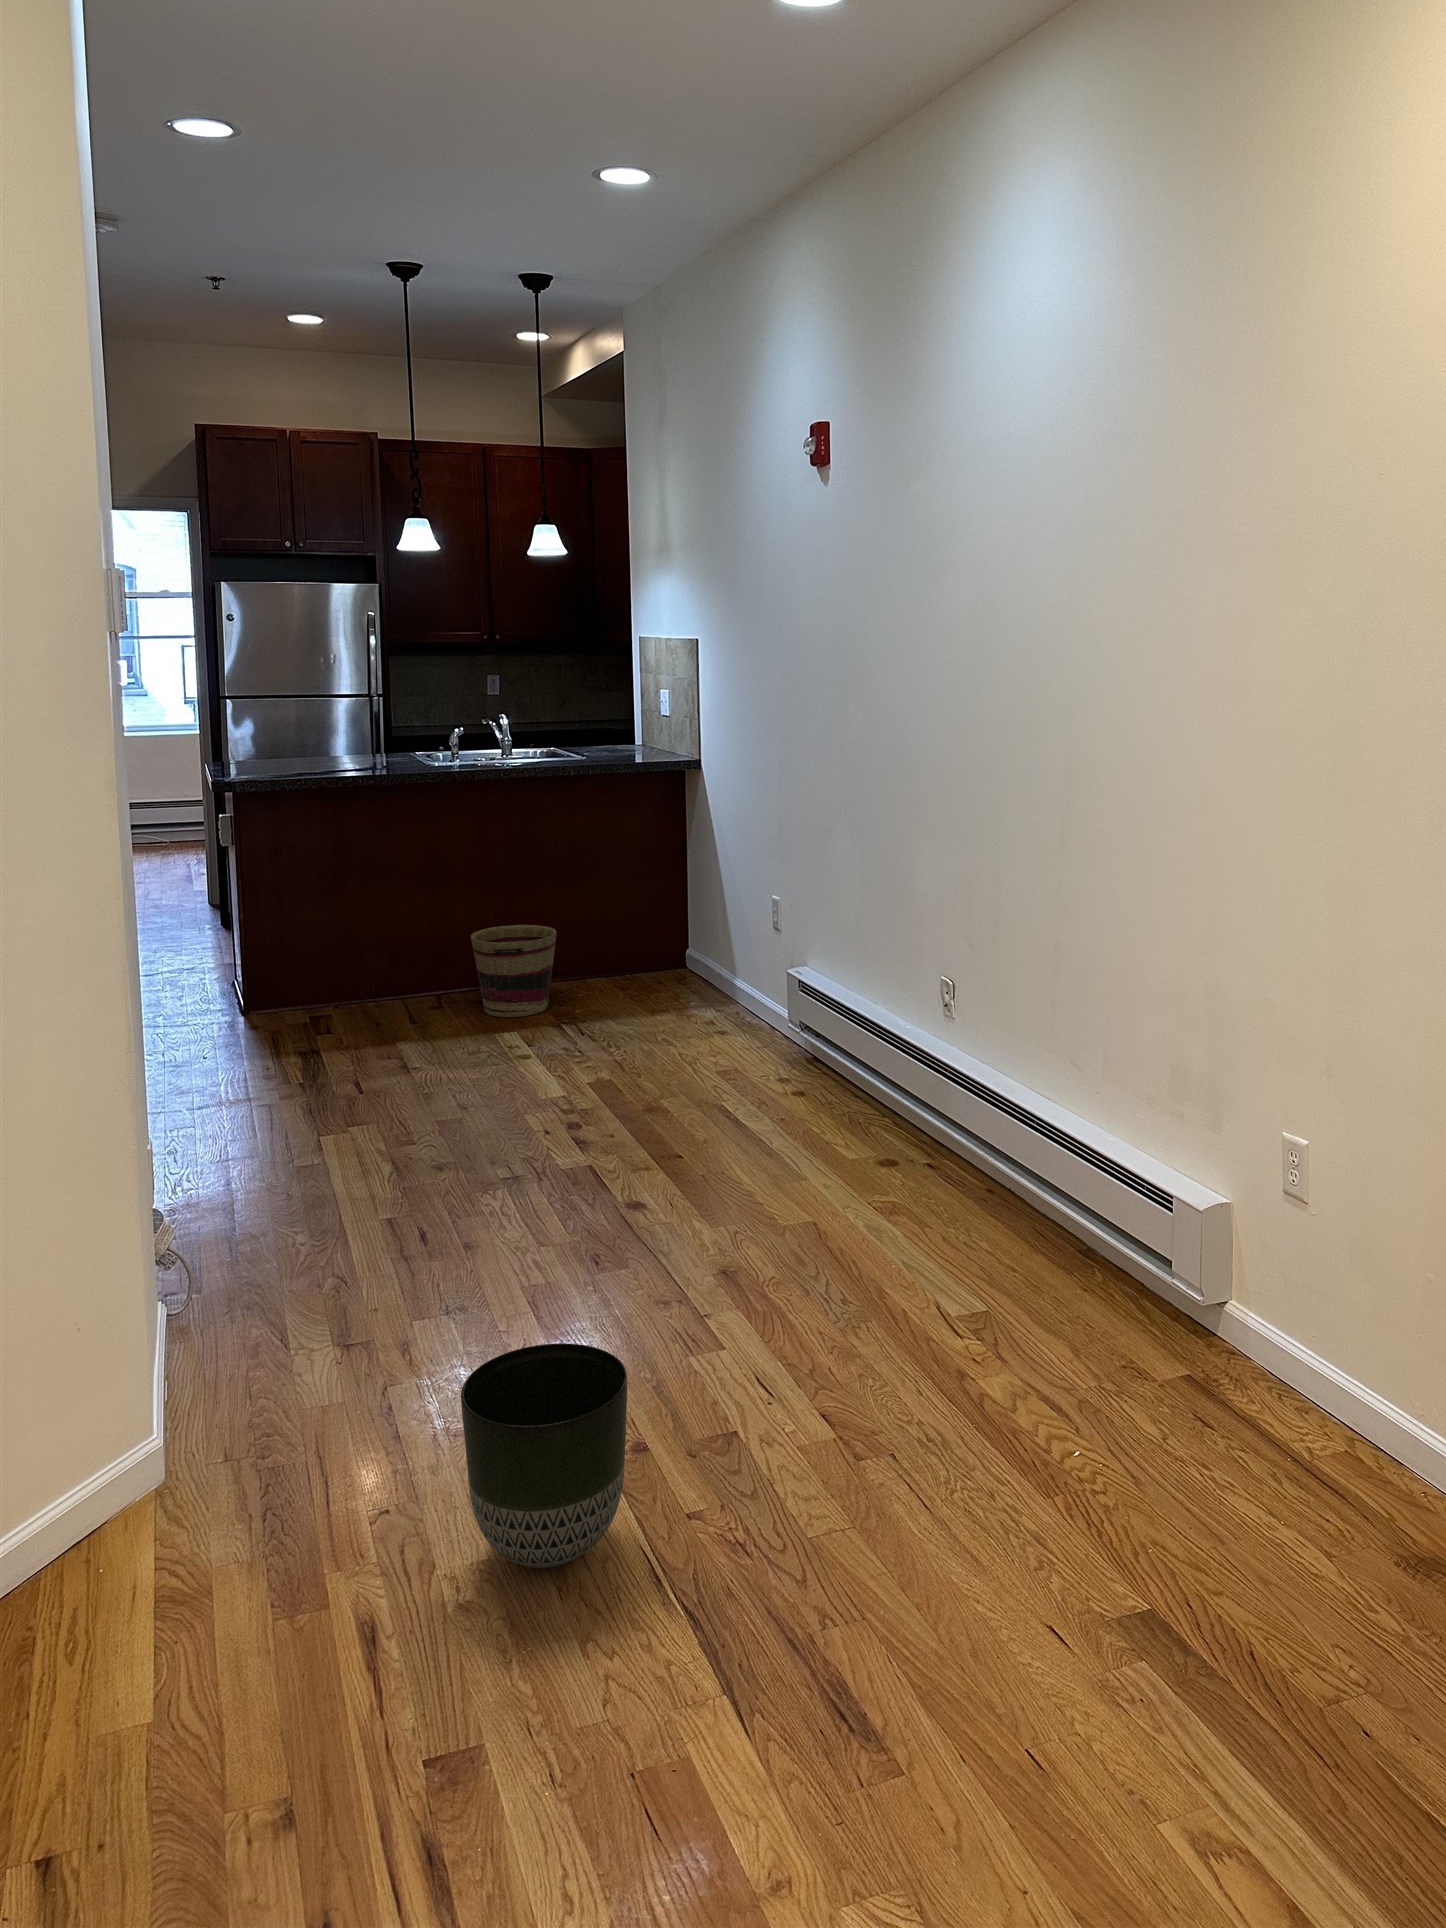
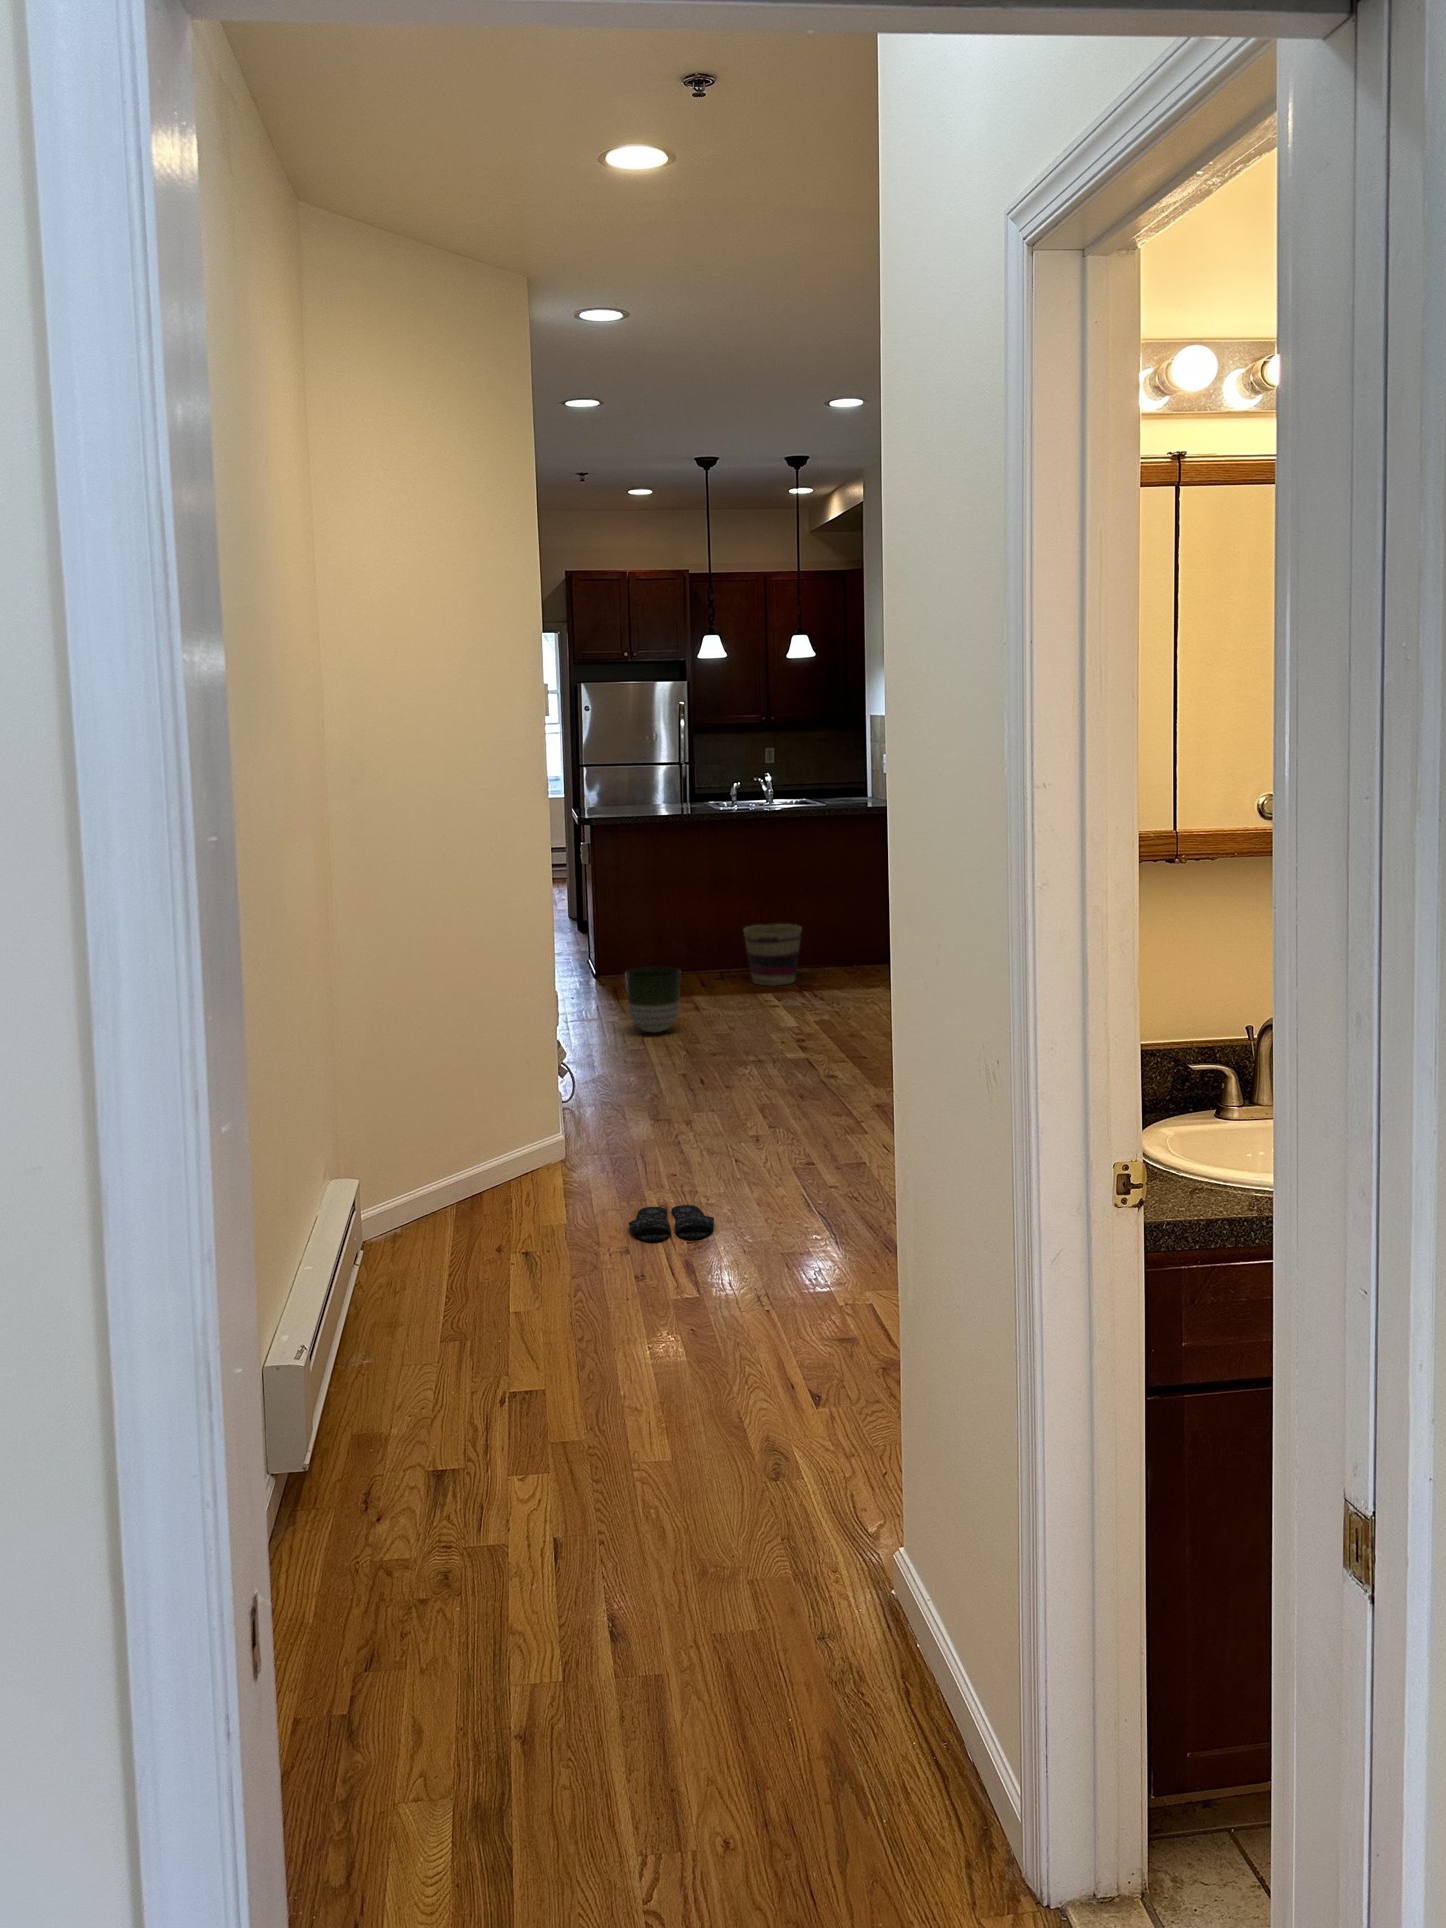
planter: present [461,1343,627,1568] -> present [626,967,680,1033]
slippers: none [260,1656,466,1842] -> present [628,1205,714,1242]

